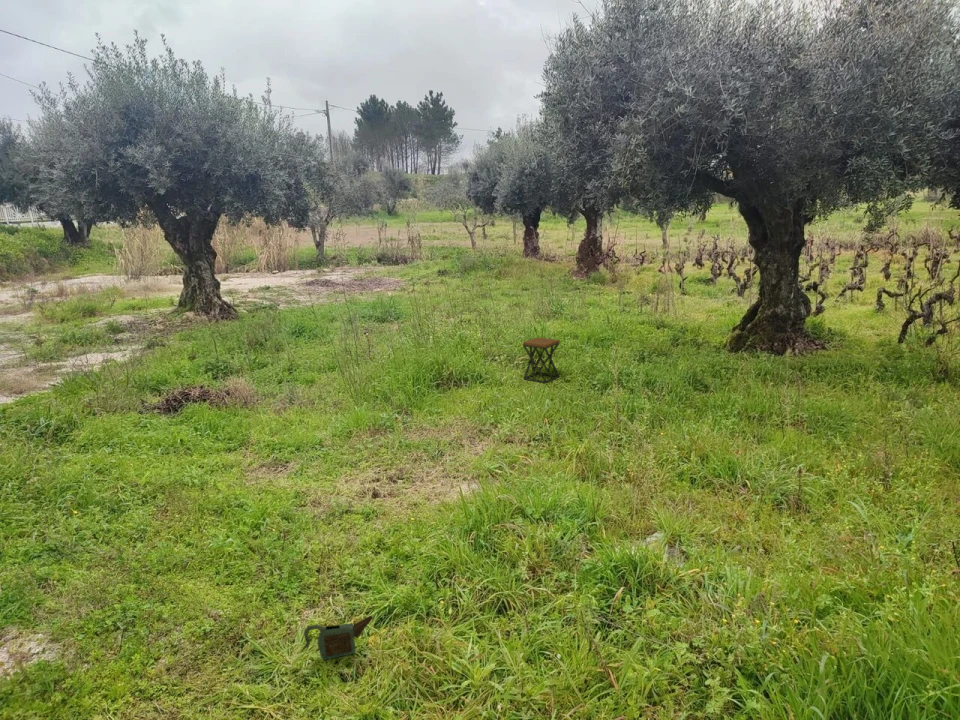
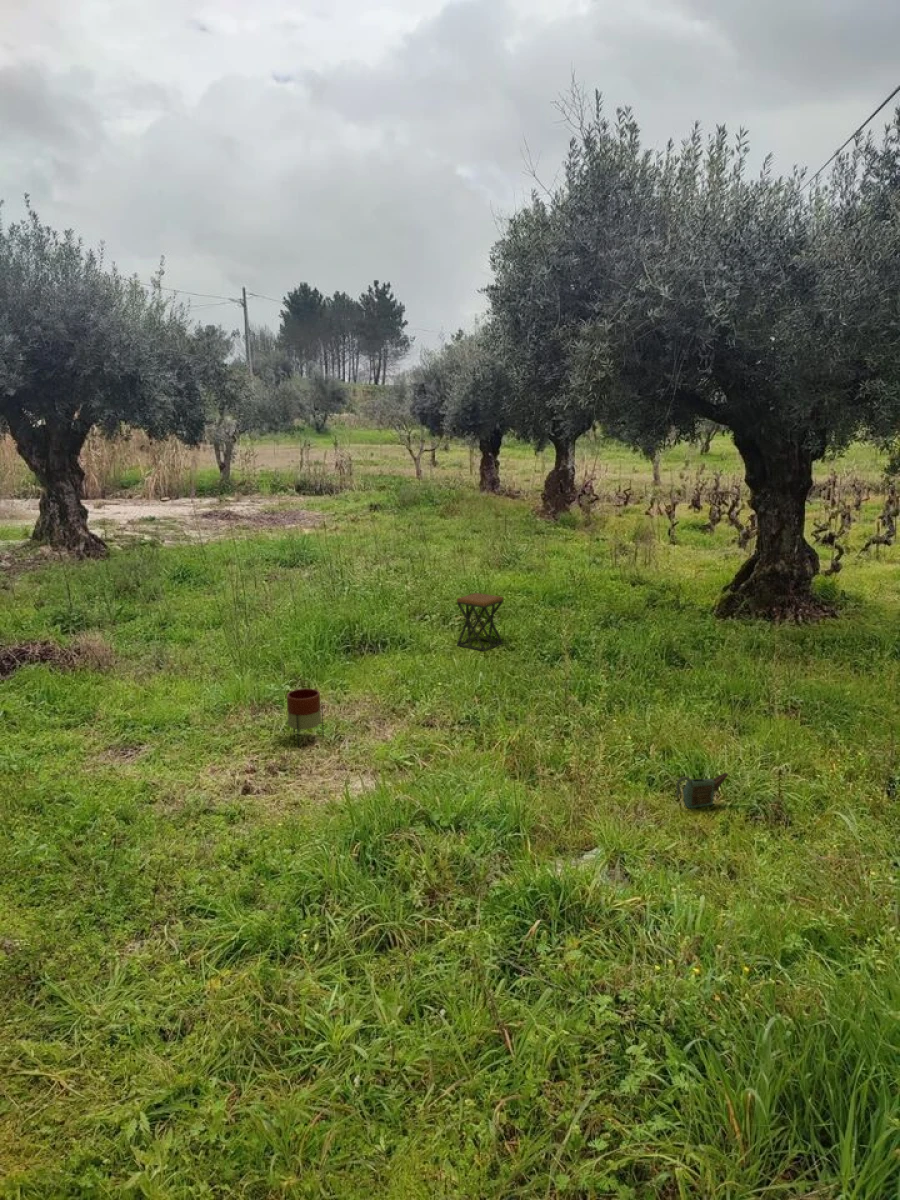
planter: none [401,415,430,461] -> present [287,688,324,747]
watering can: present [304,616,373,660] -> present [675,773,728,808]

